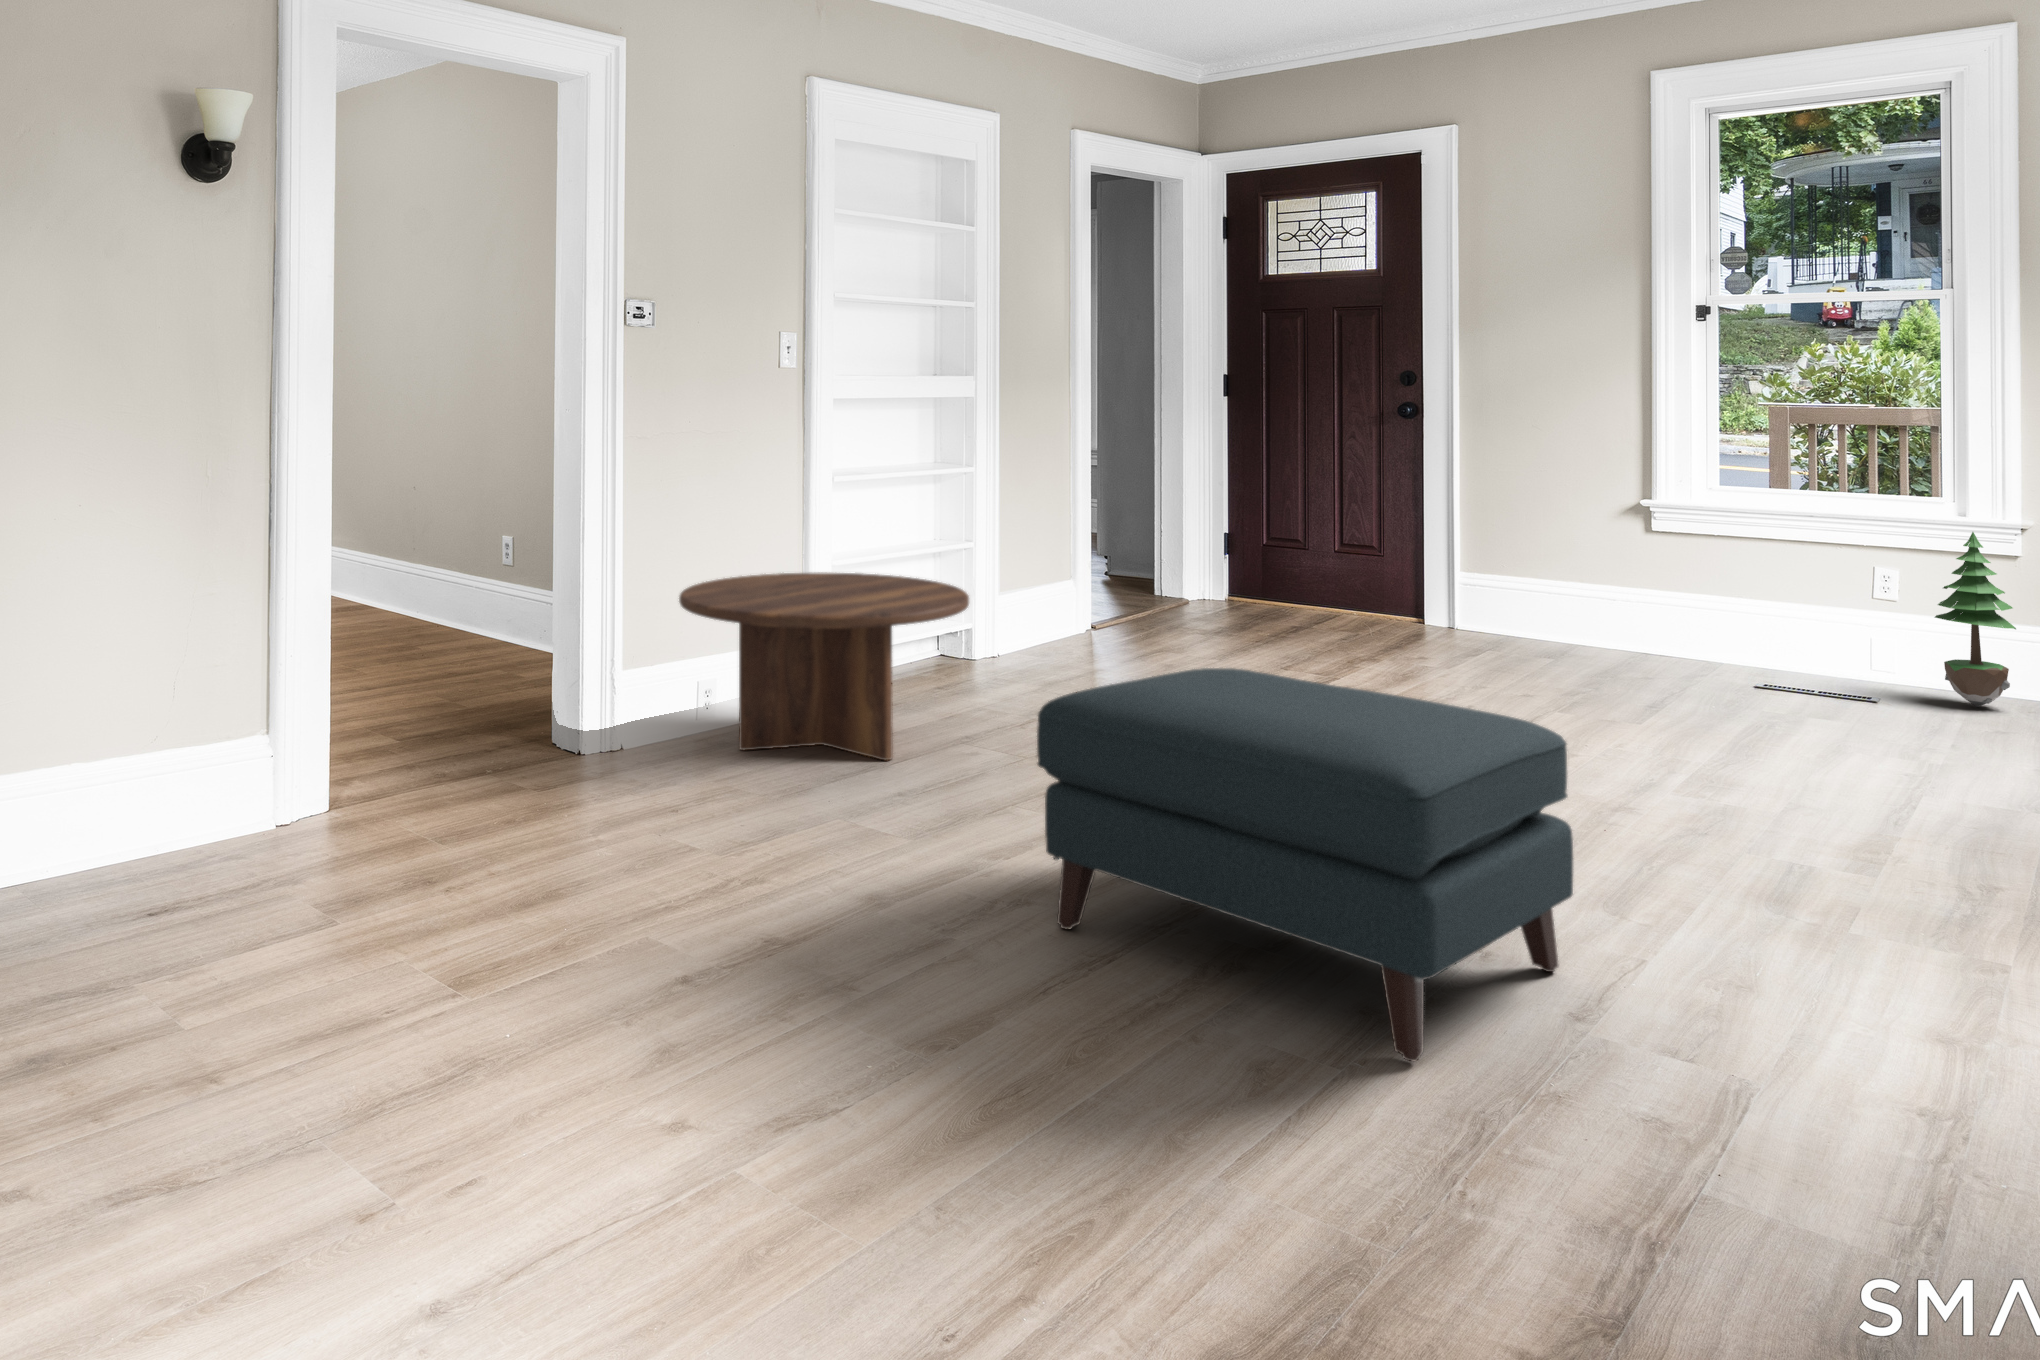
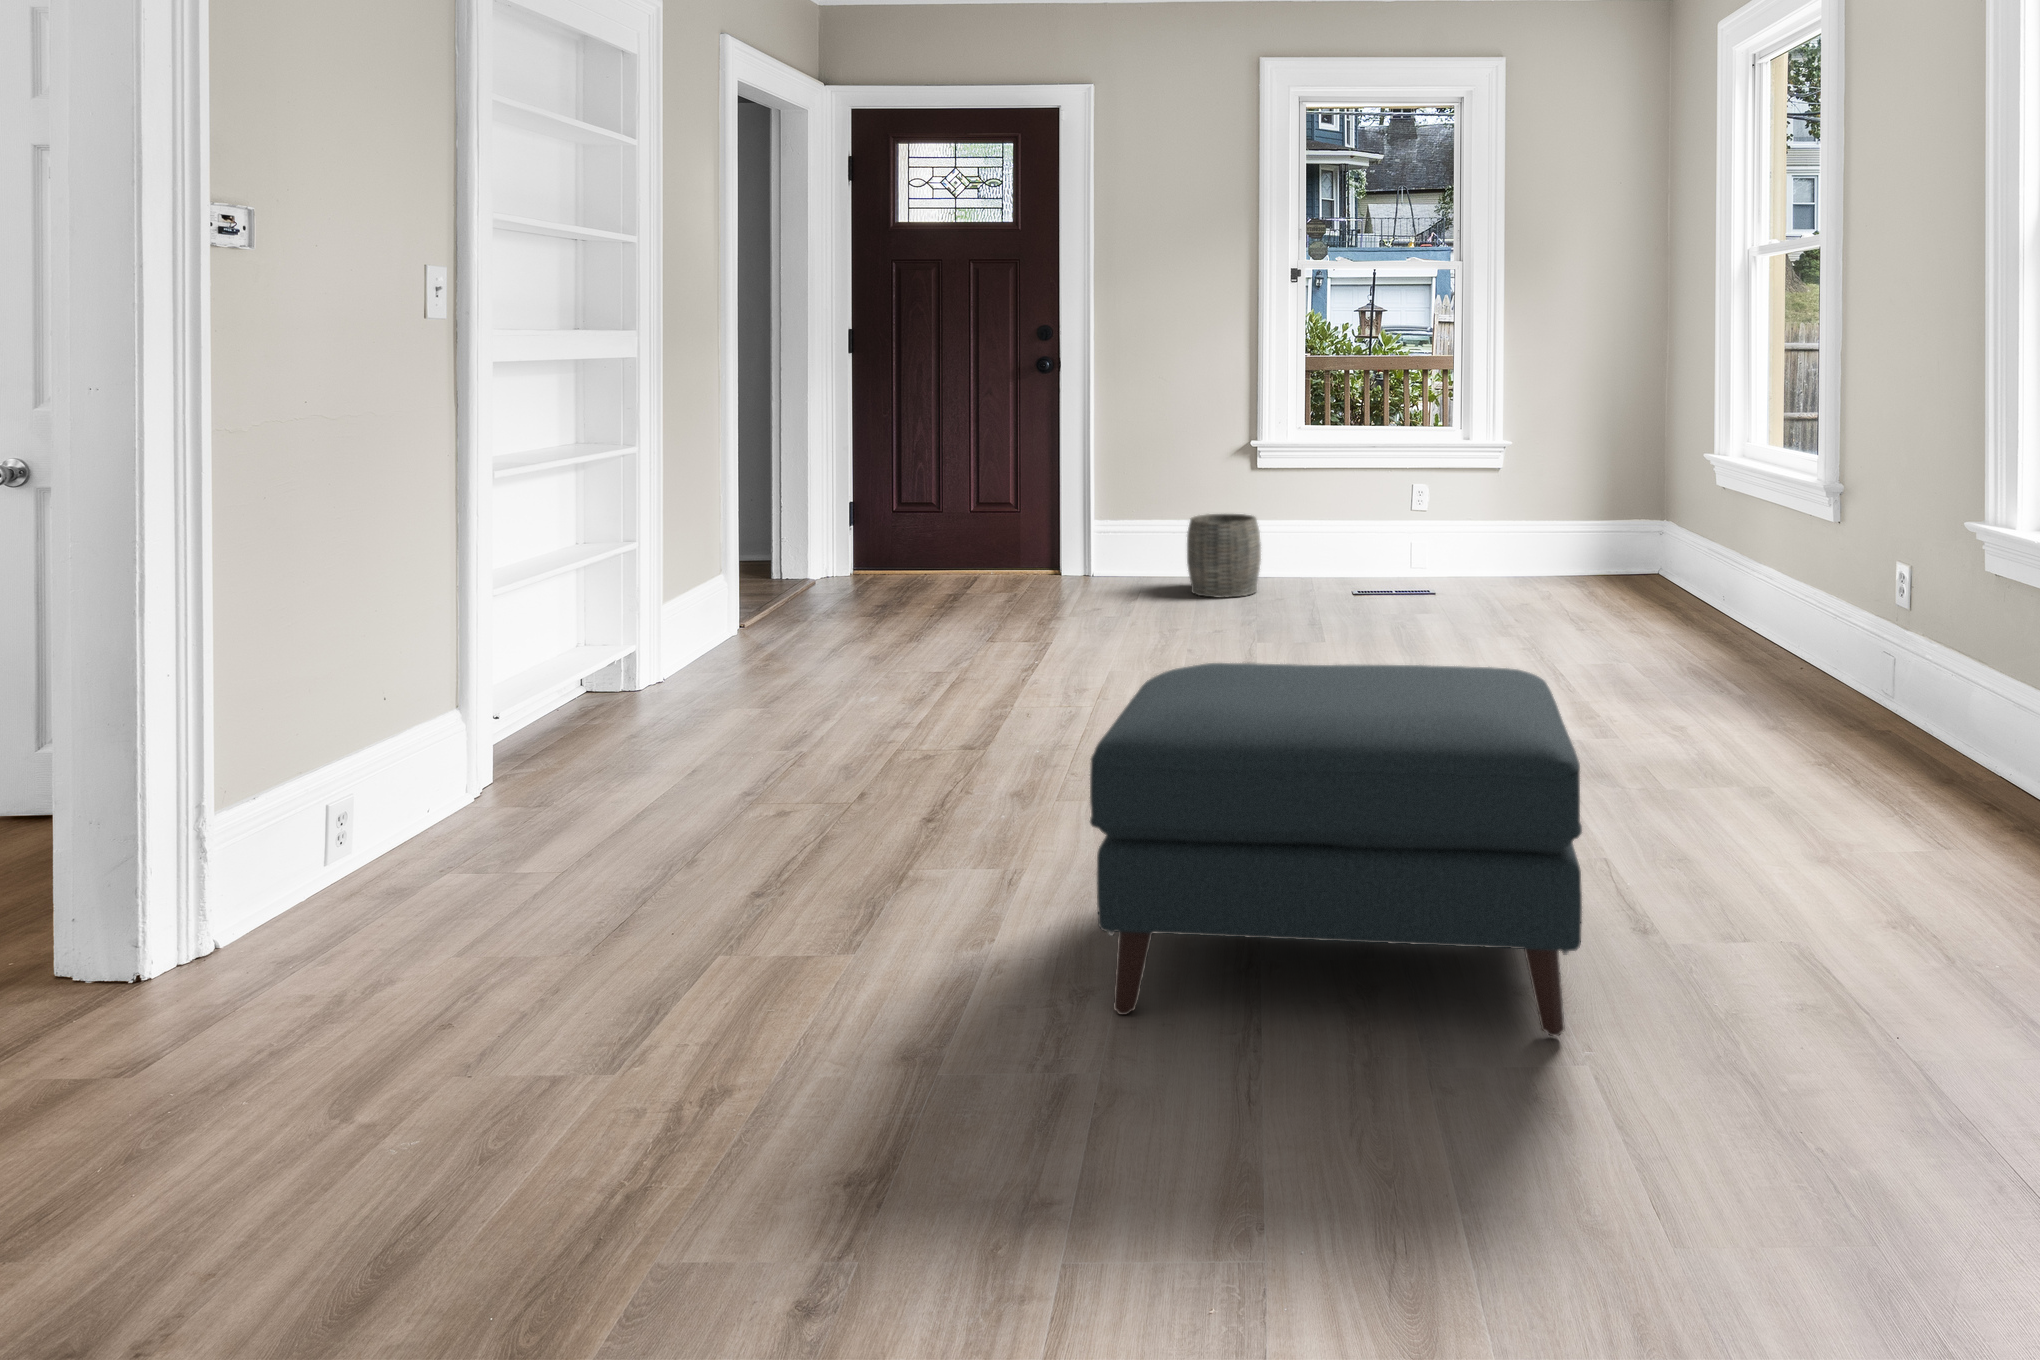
potted tree: present [1935,532,2016,707] -> none [1457,450,1507,588]
coffee table: present [679,573,969,760] -> none [318,608,771,900]
woven basket: none [1553,576,1646,669] -> present [1187,514,1261,598]

